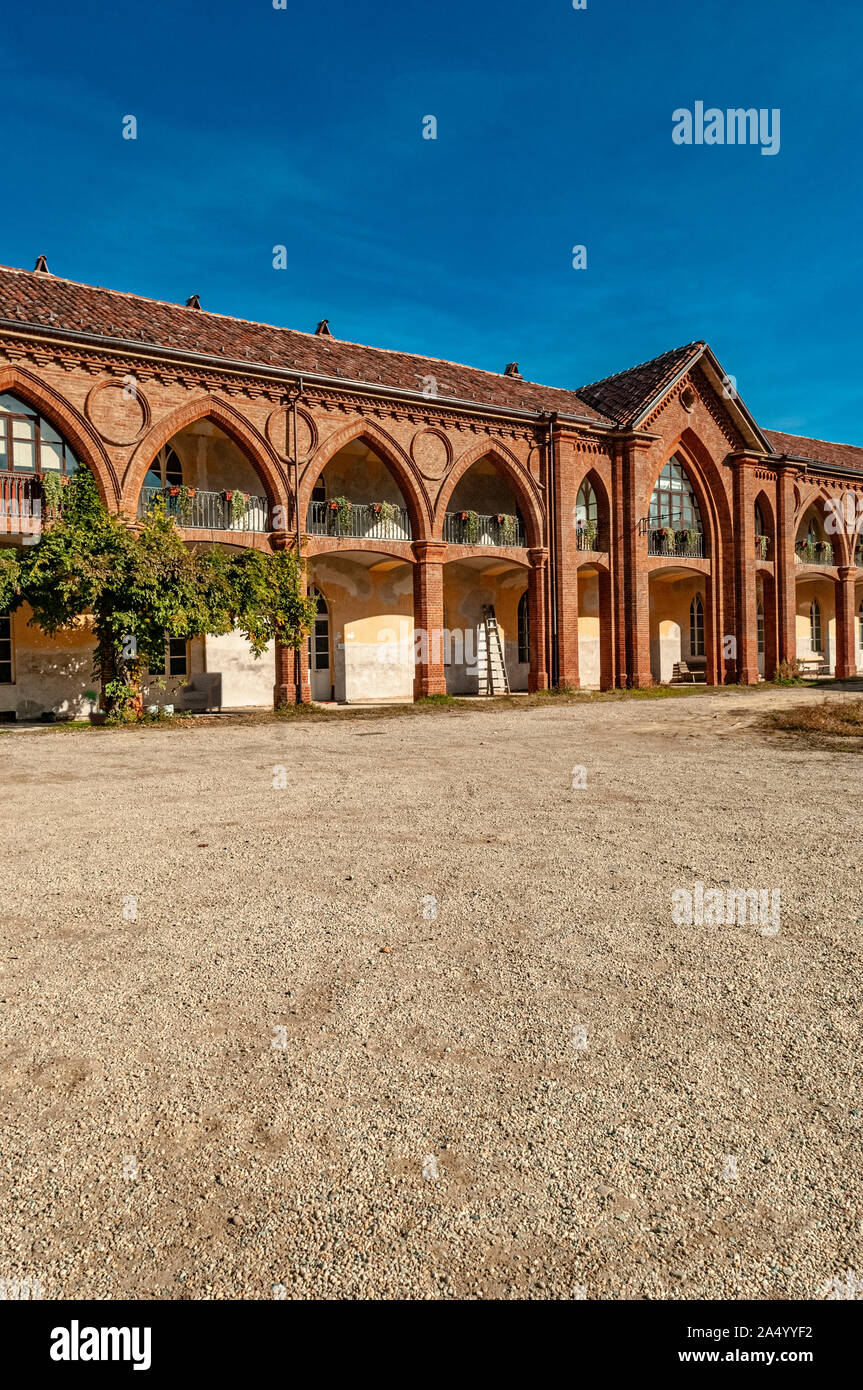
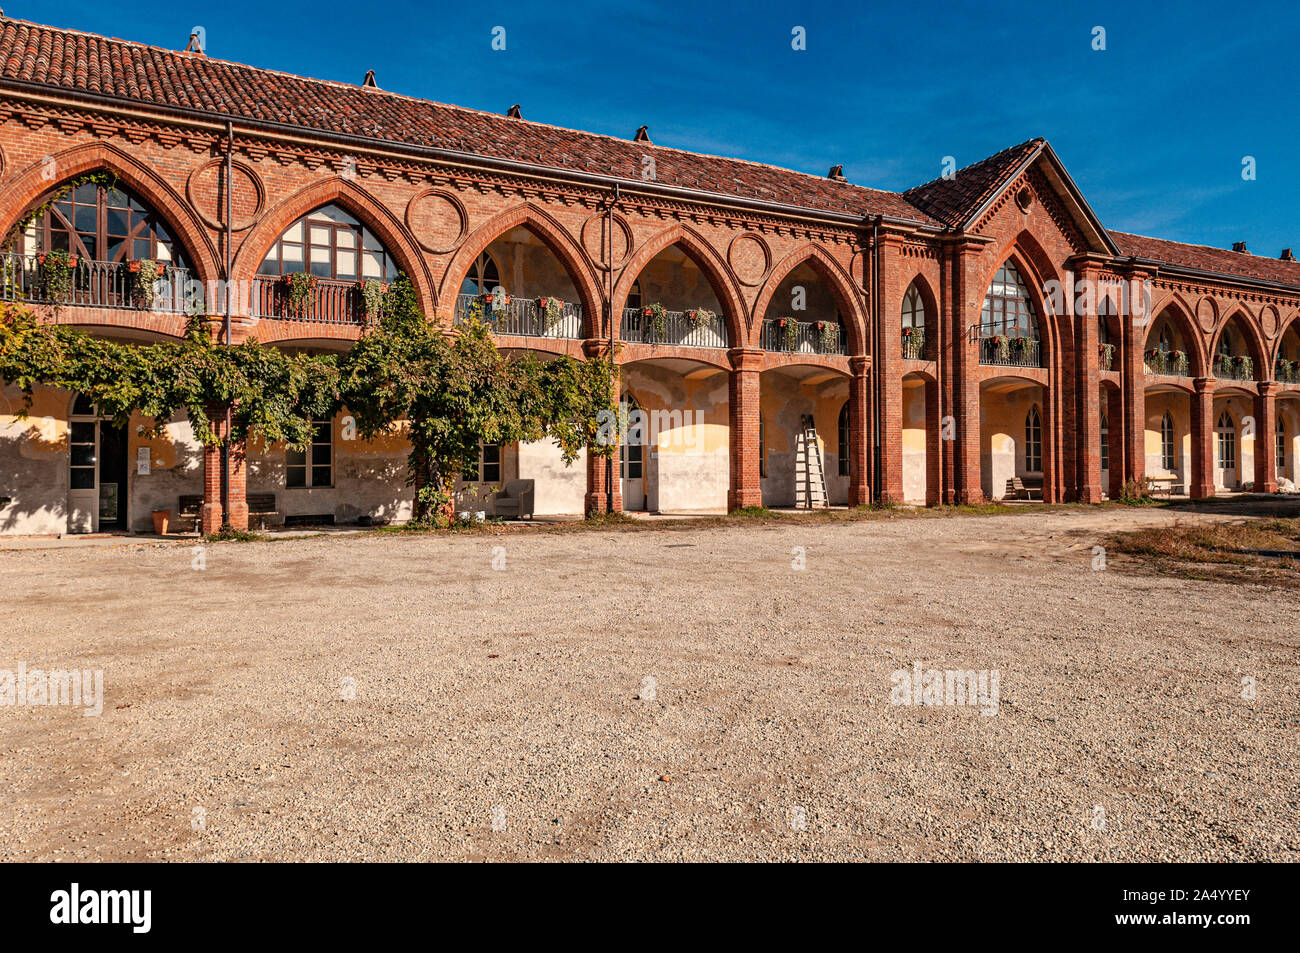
potted tree: present [81,690,107,724] -> none [392,490,418,530]

